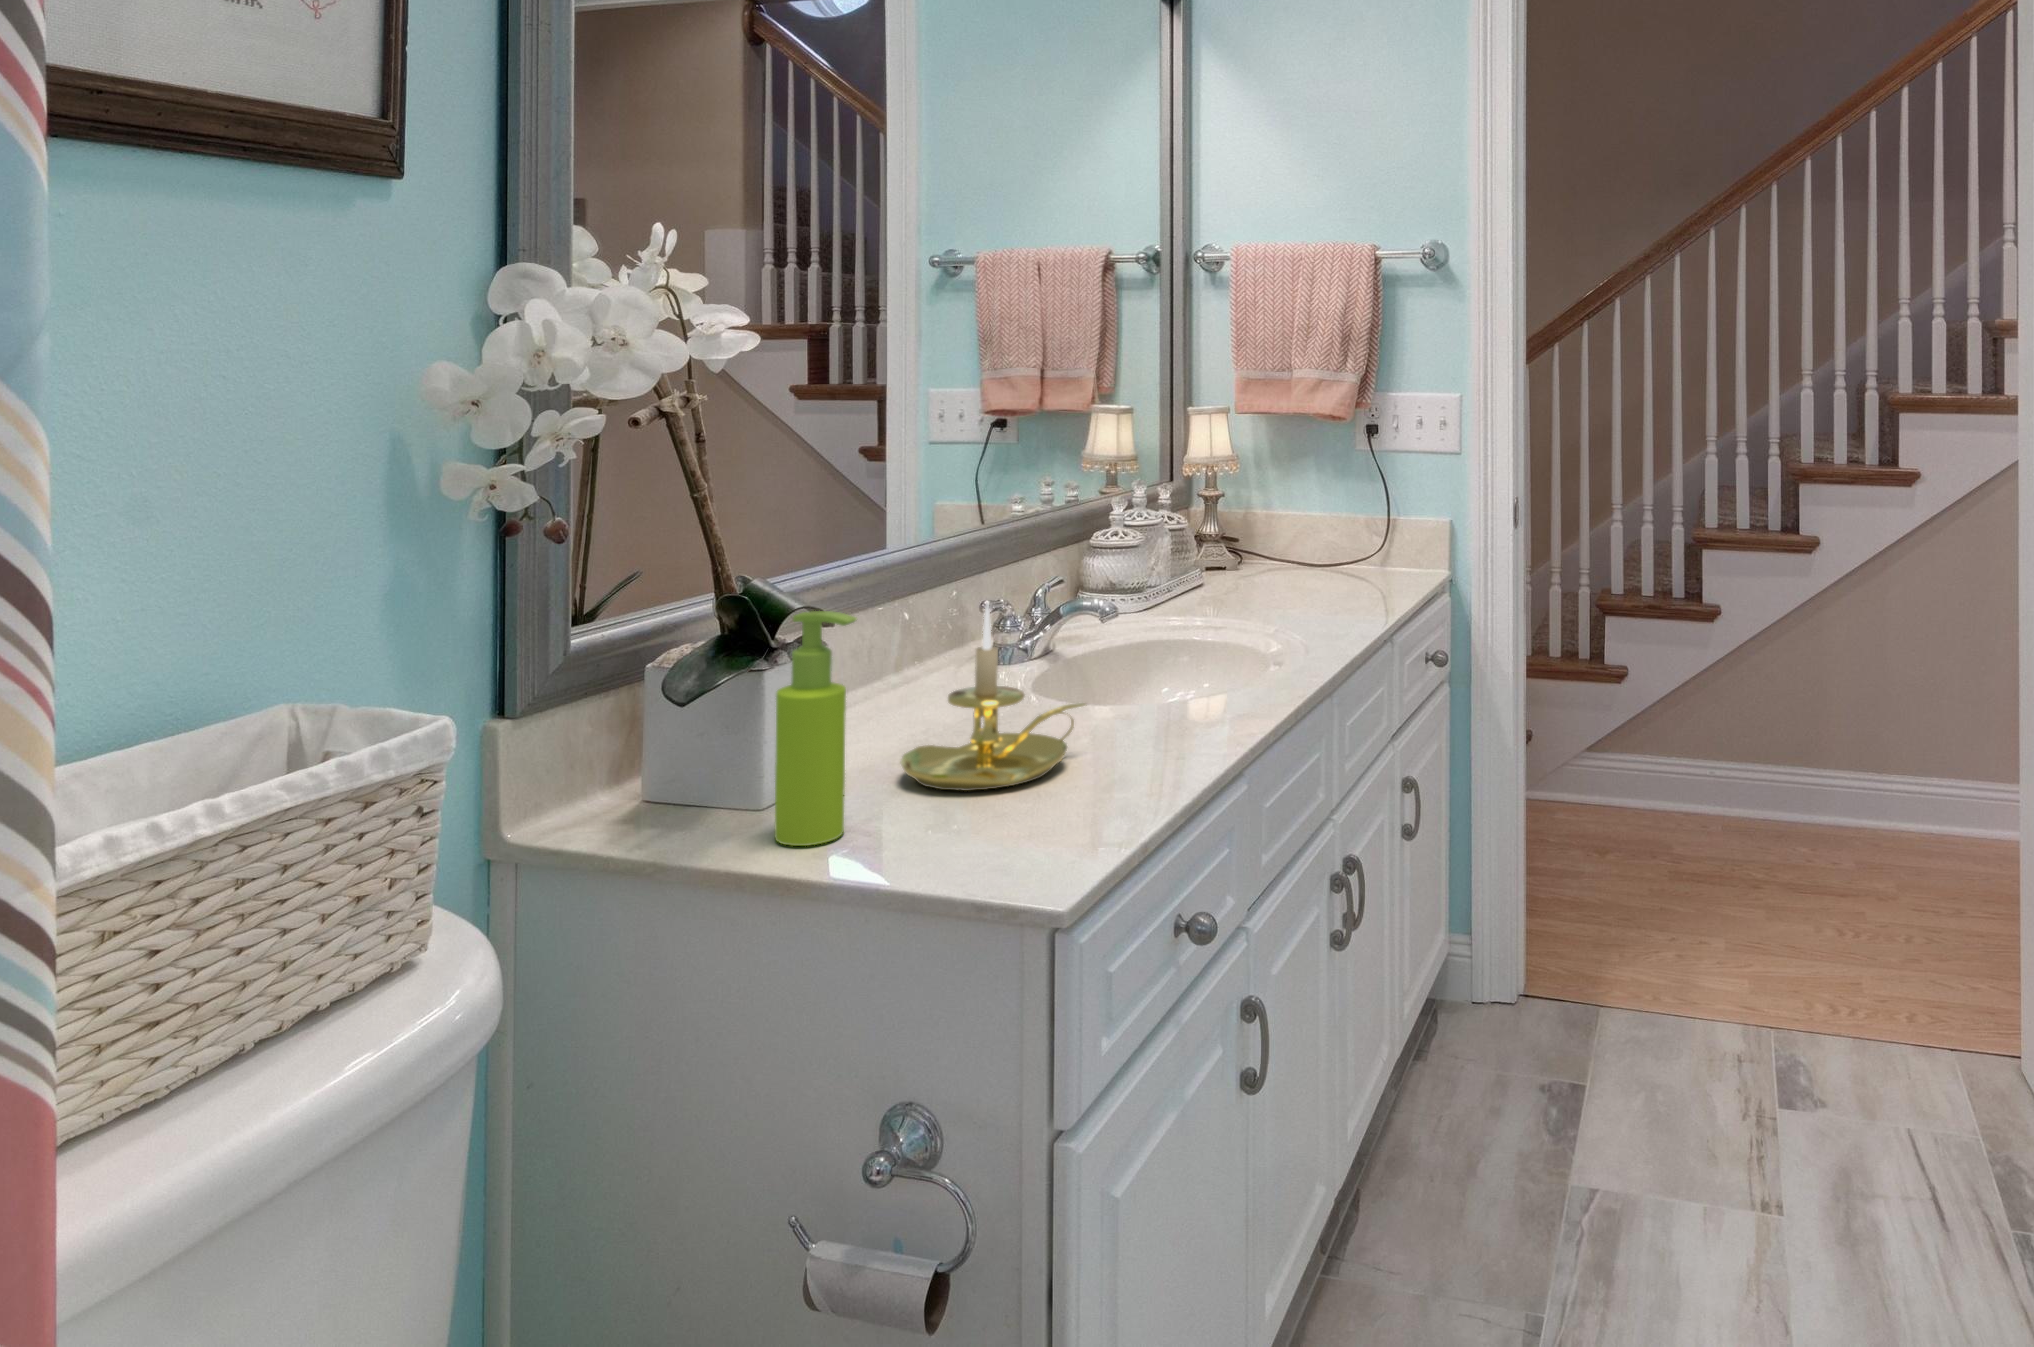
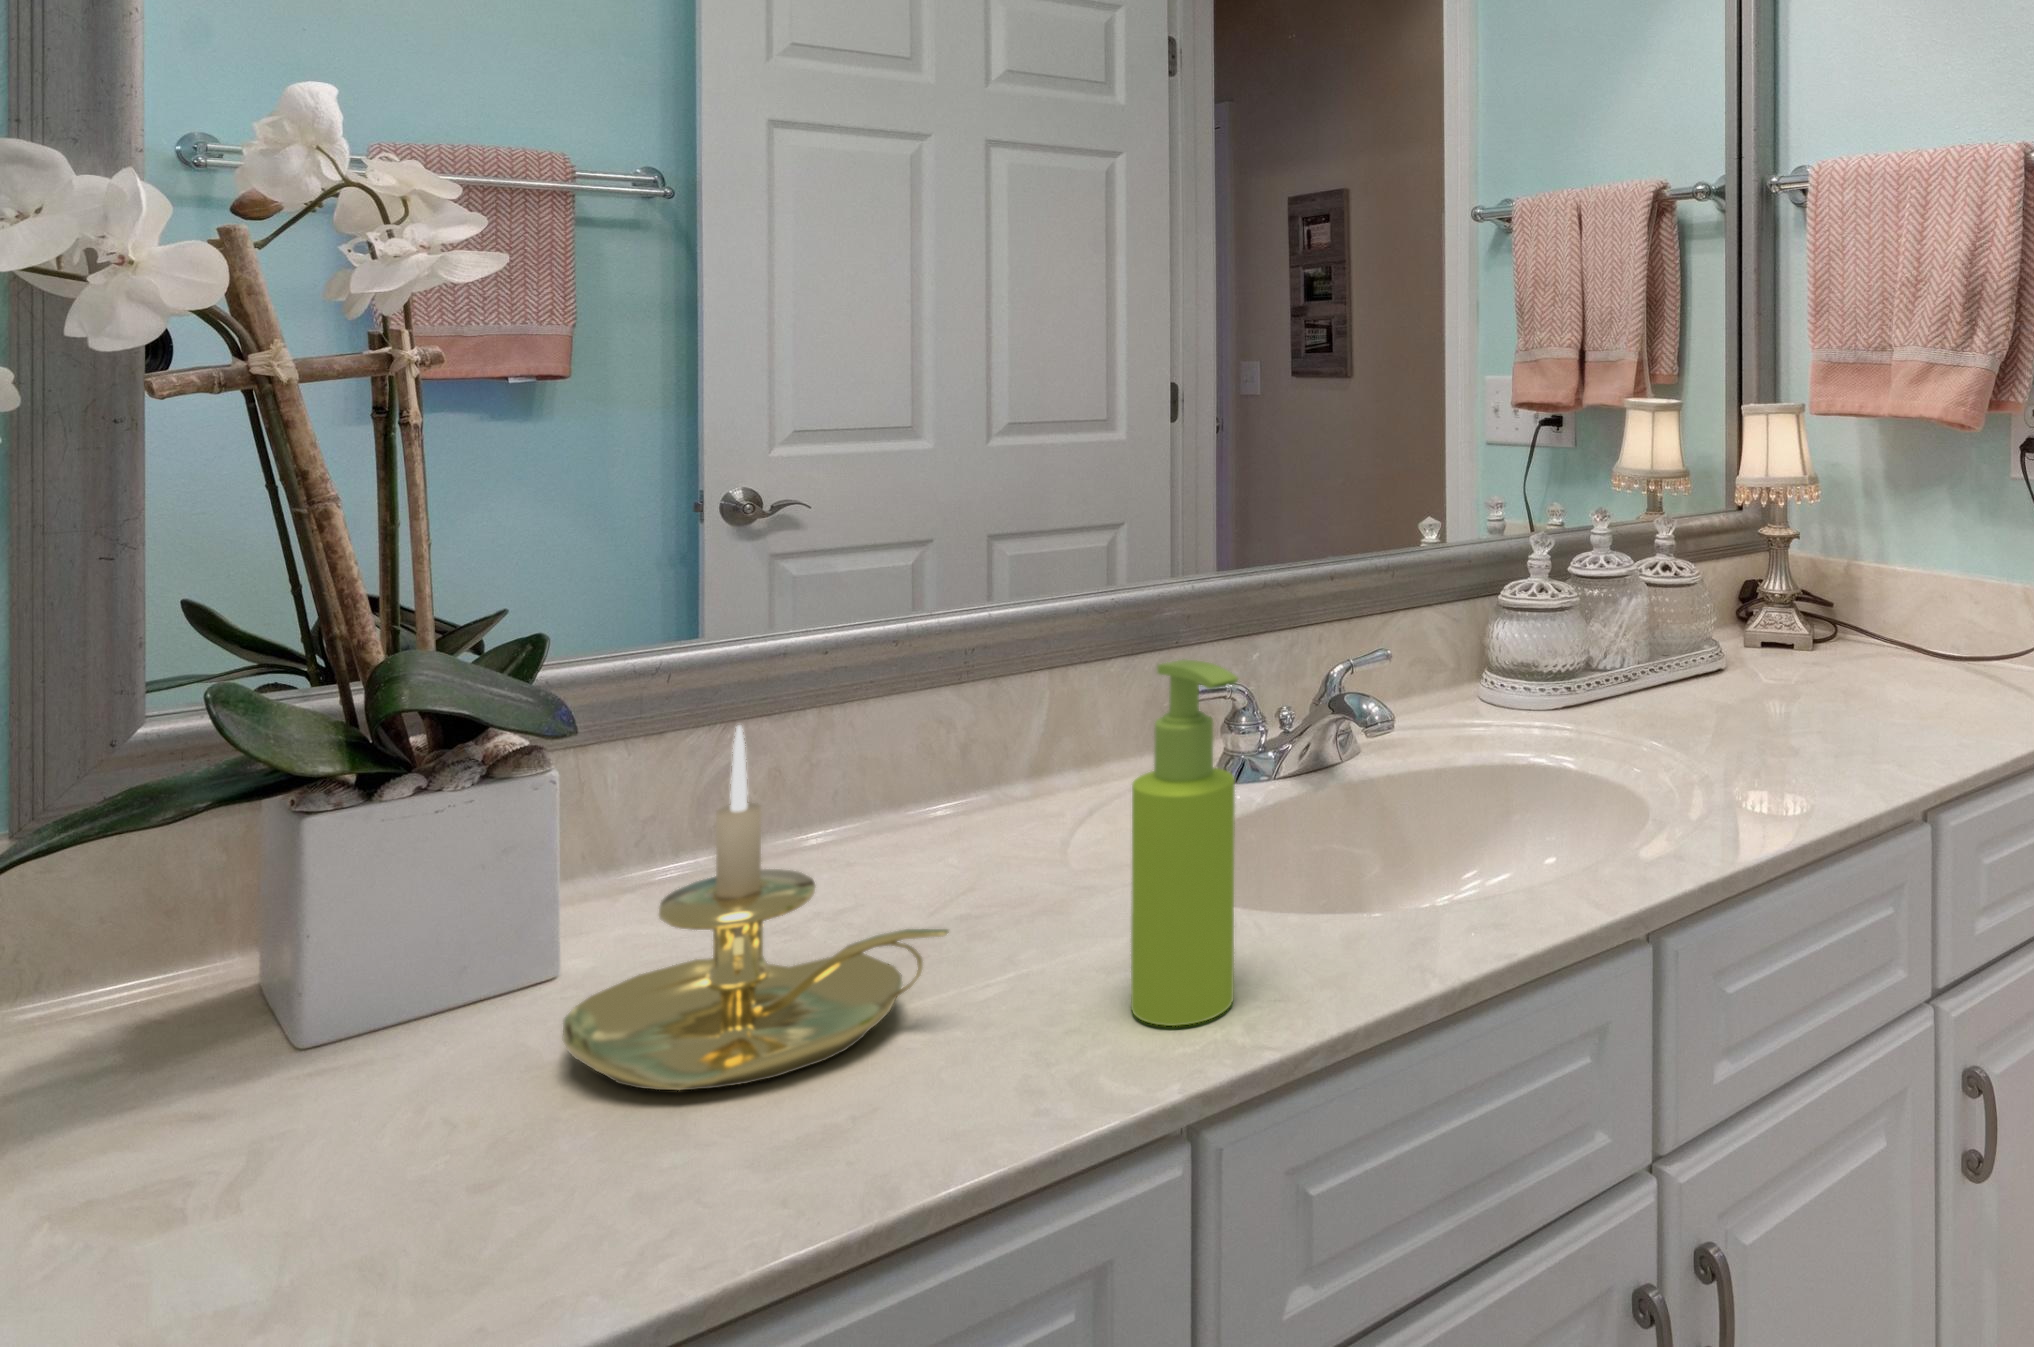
soap dispenser: present [775,611,856,846] -> present [1131,660,1238,1026]

